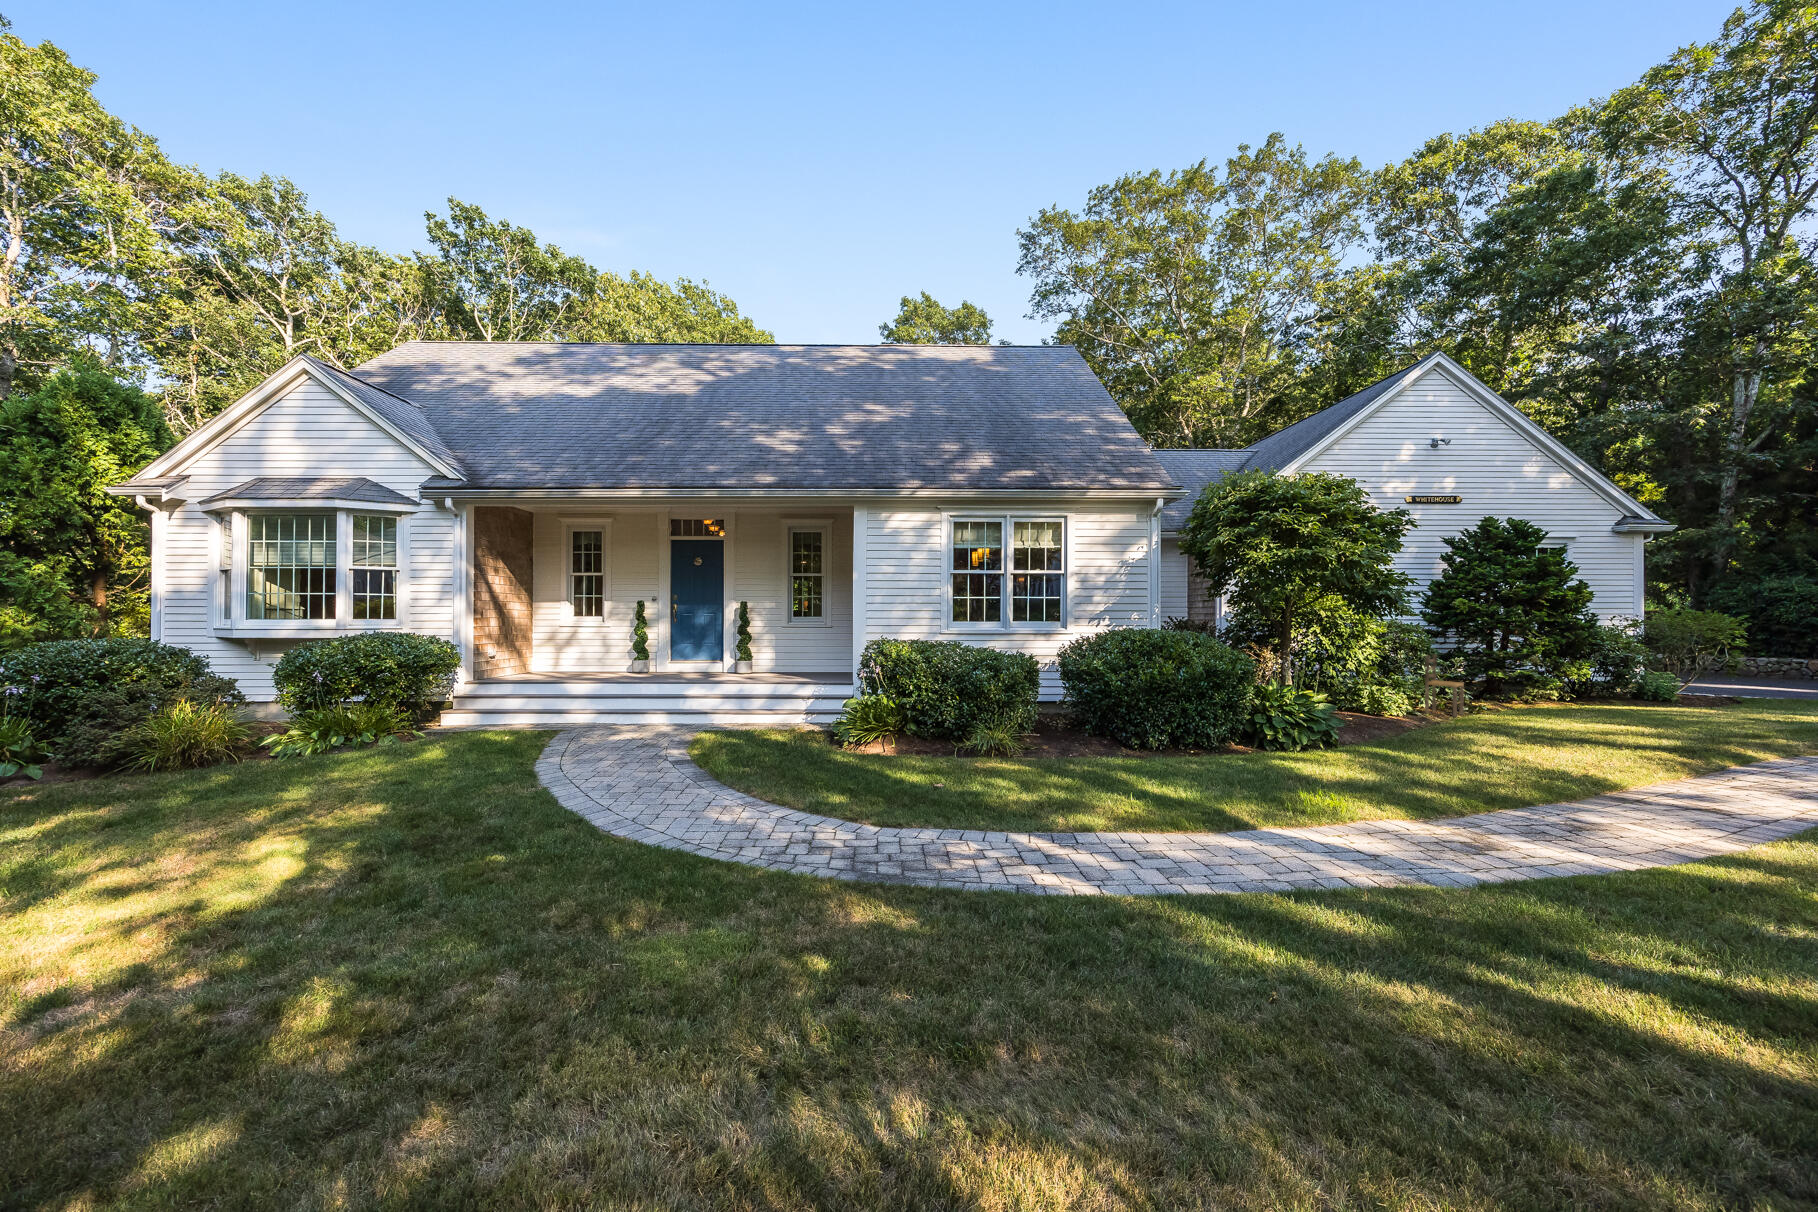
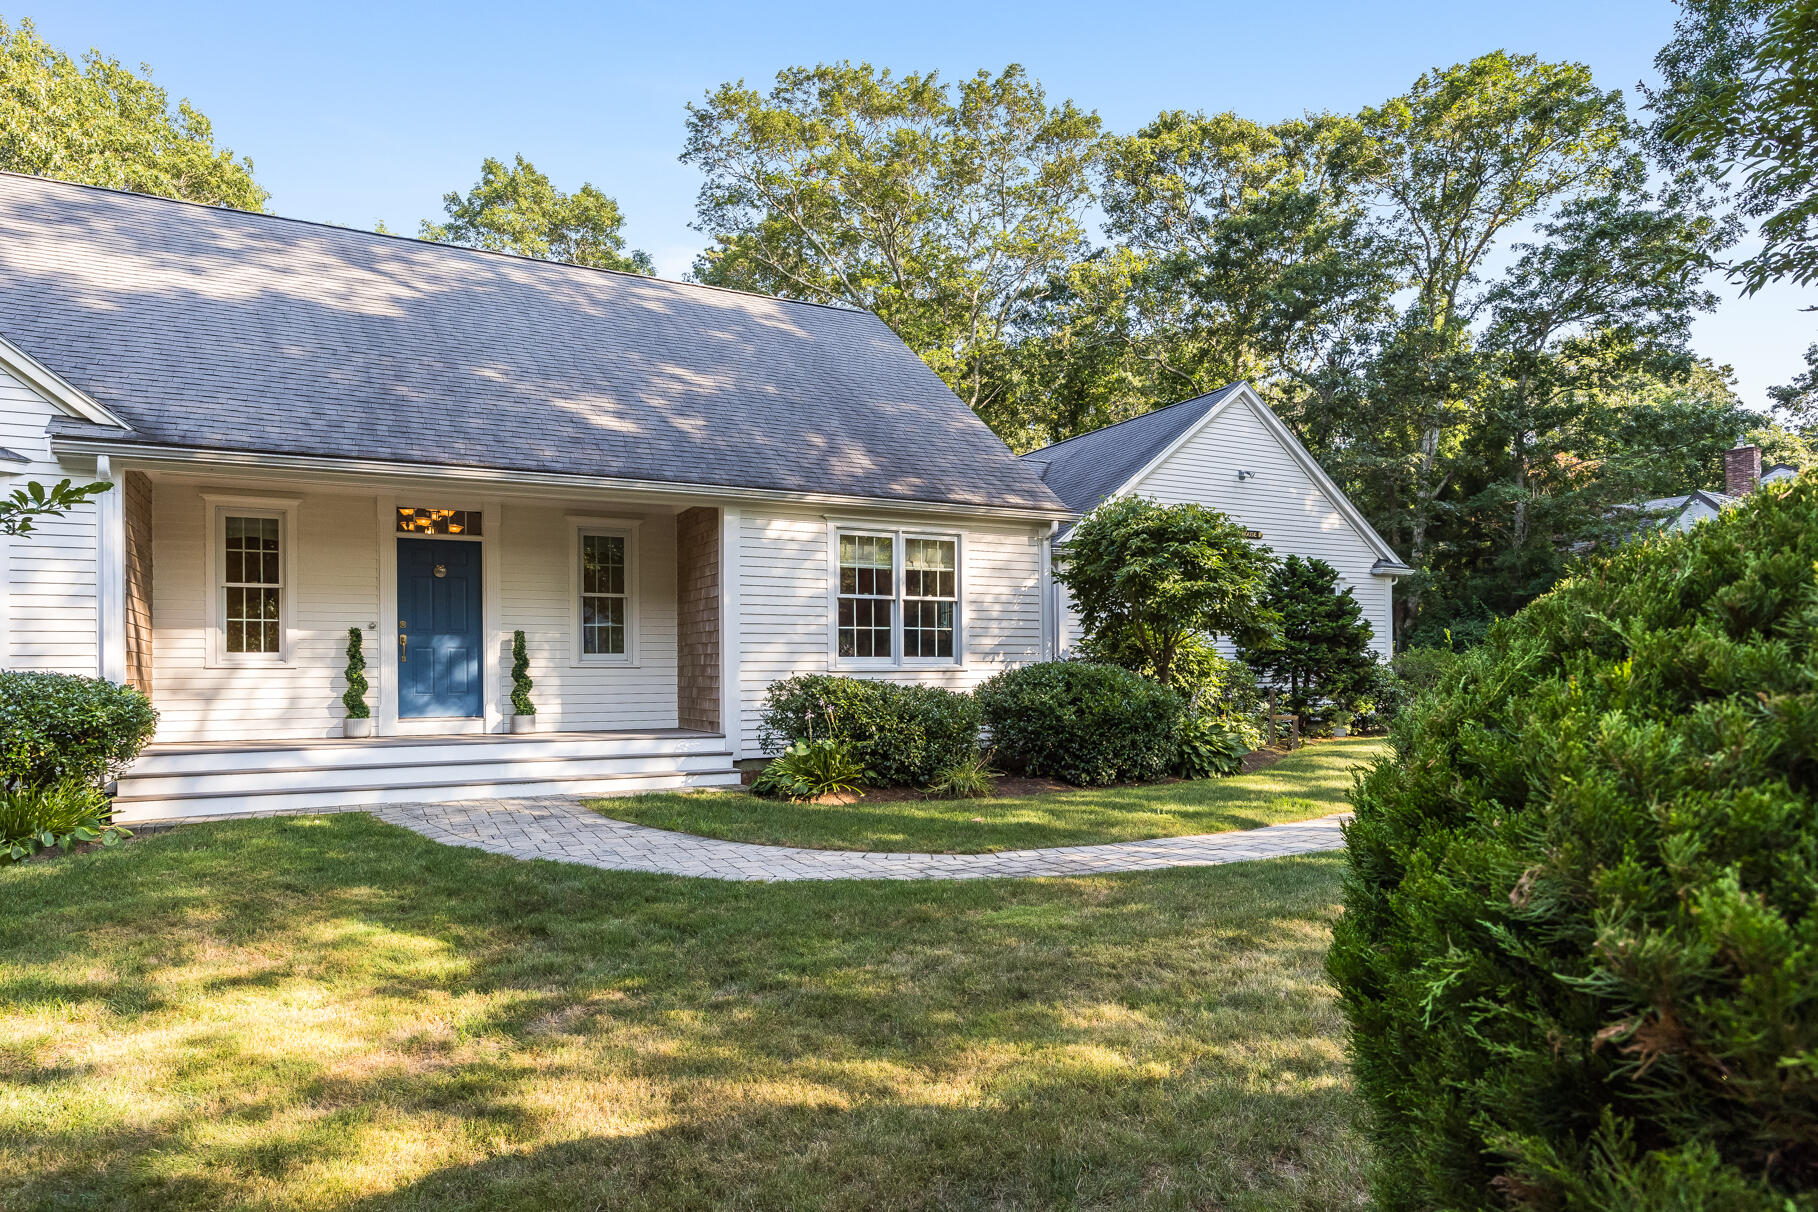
potted plant: none [1524,677,1560,704] -> present [1328,712,1353,736]

